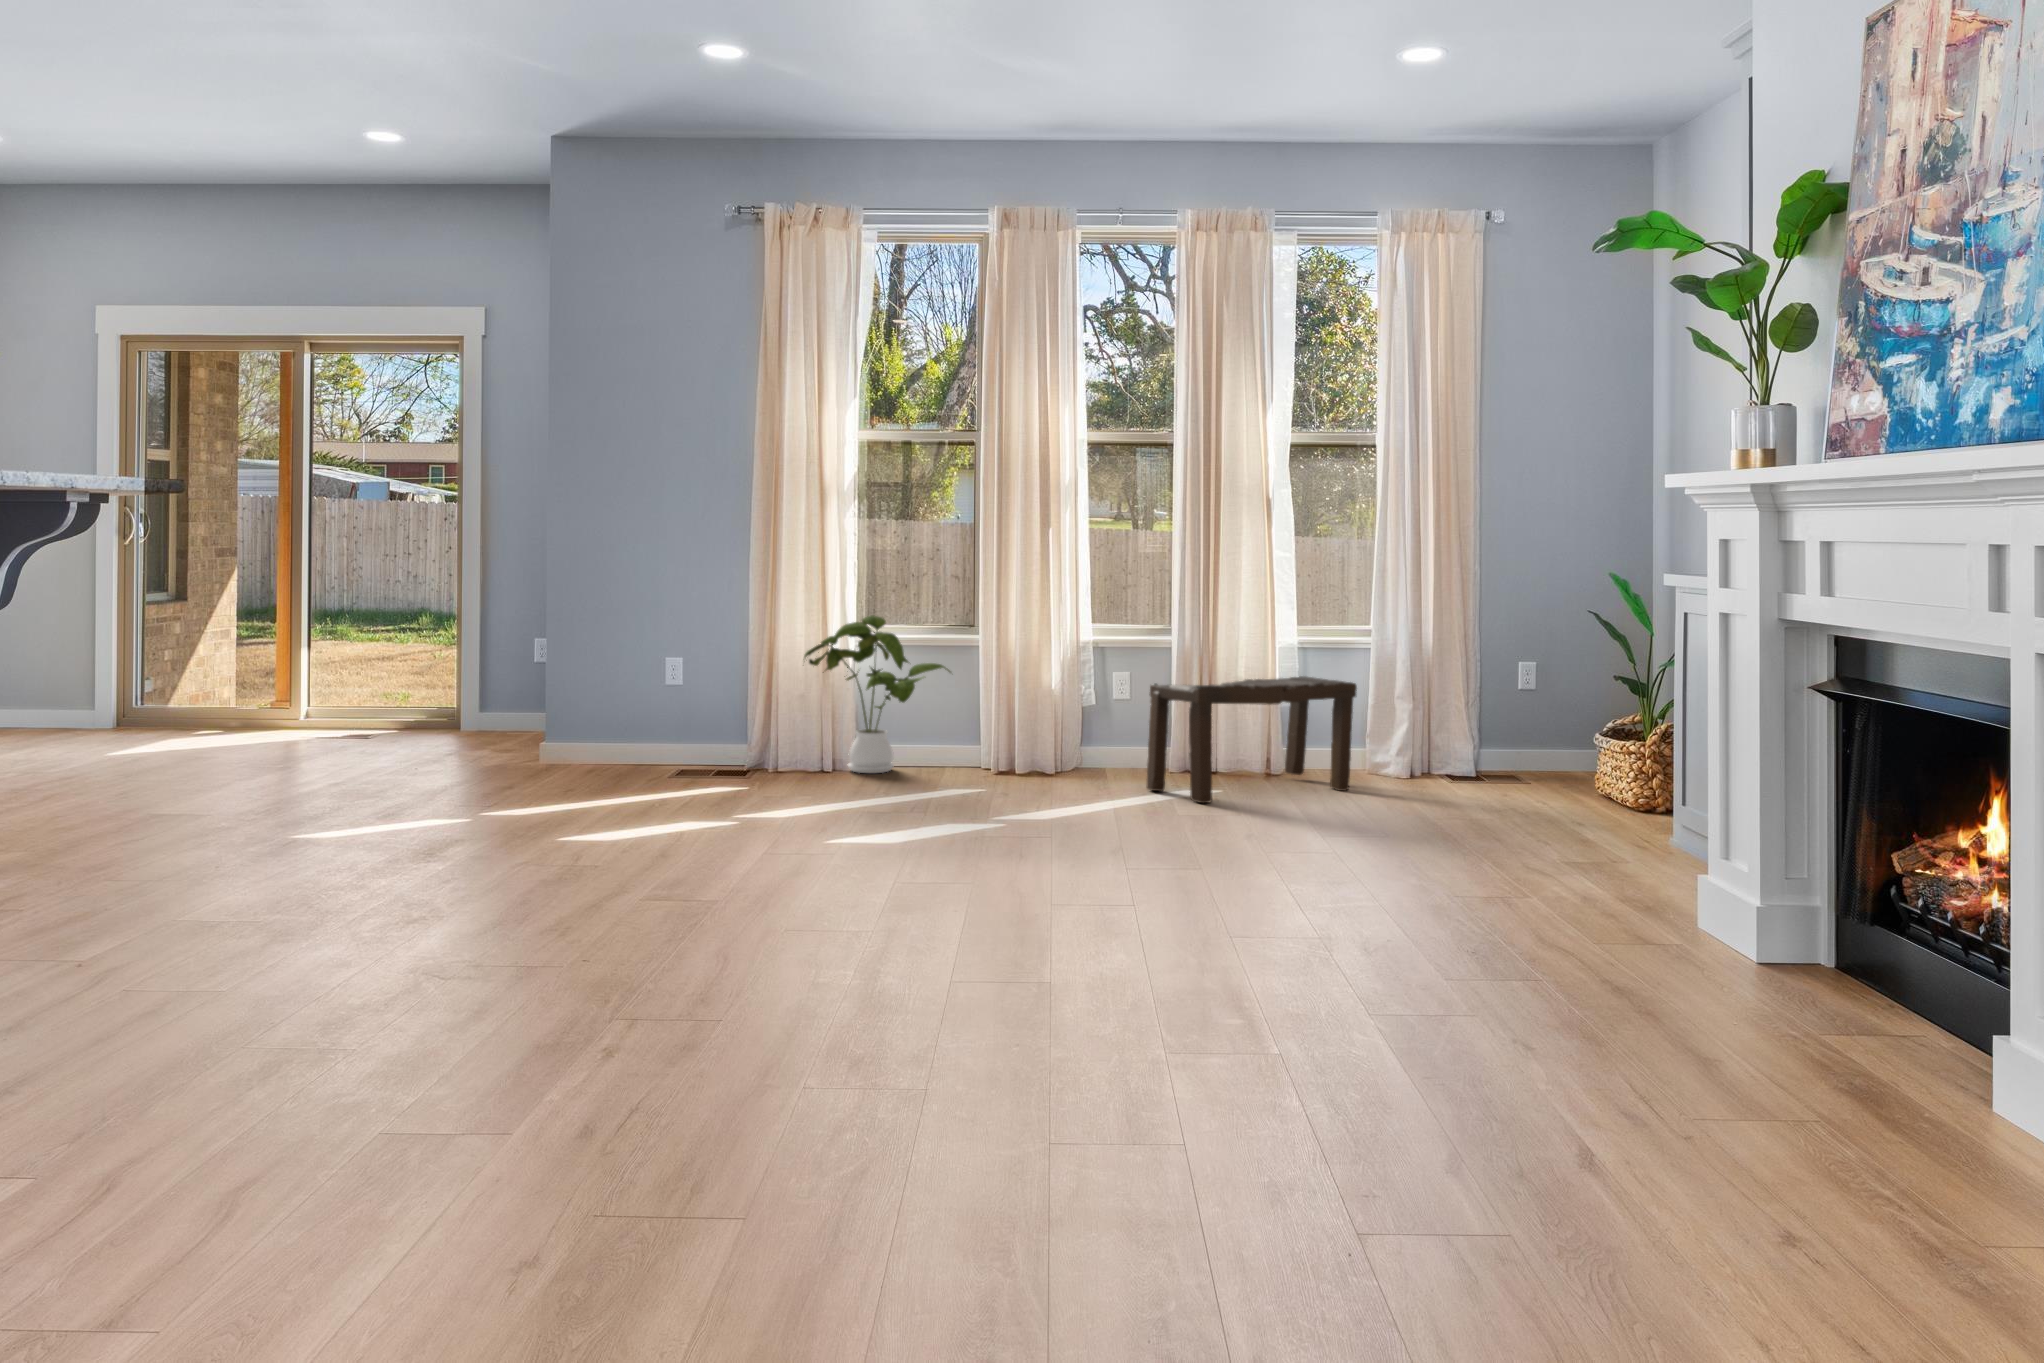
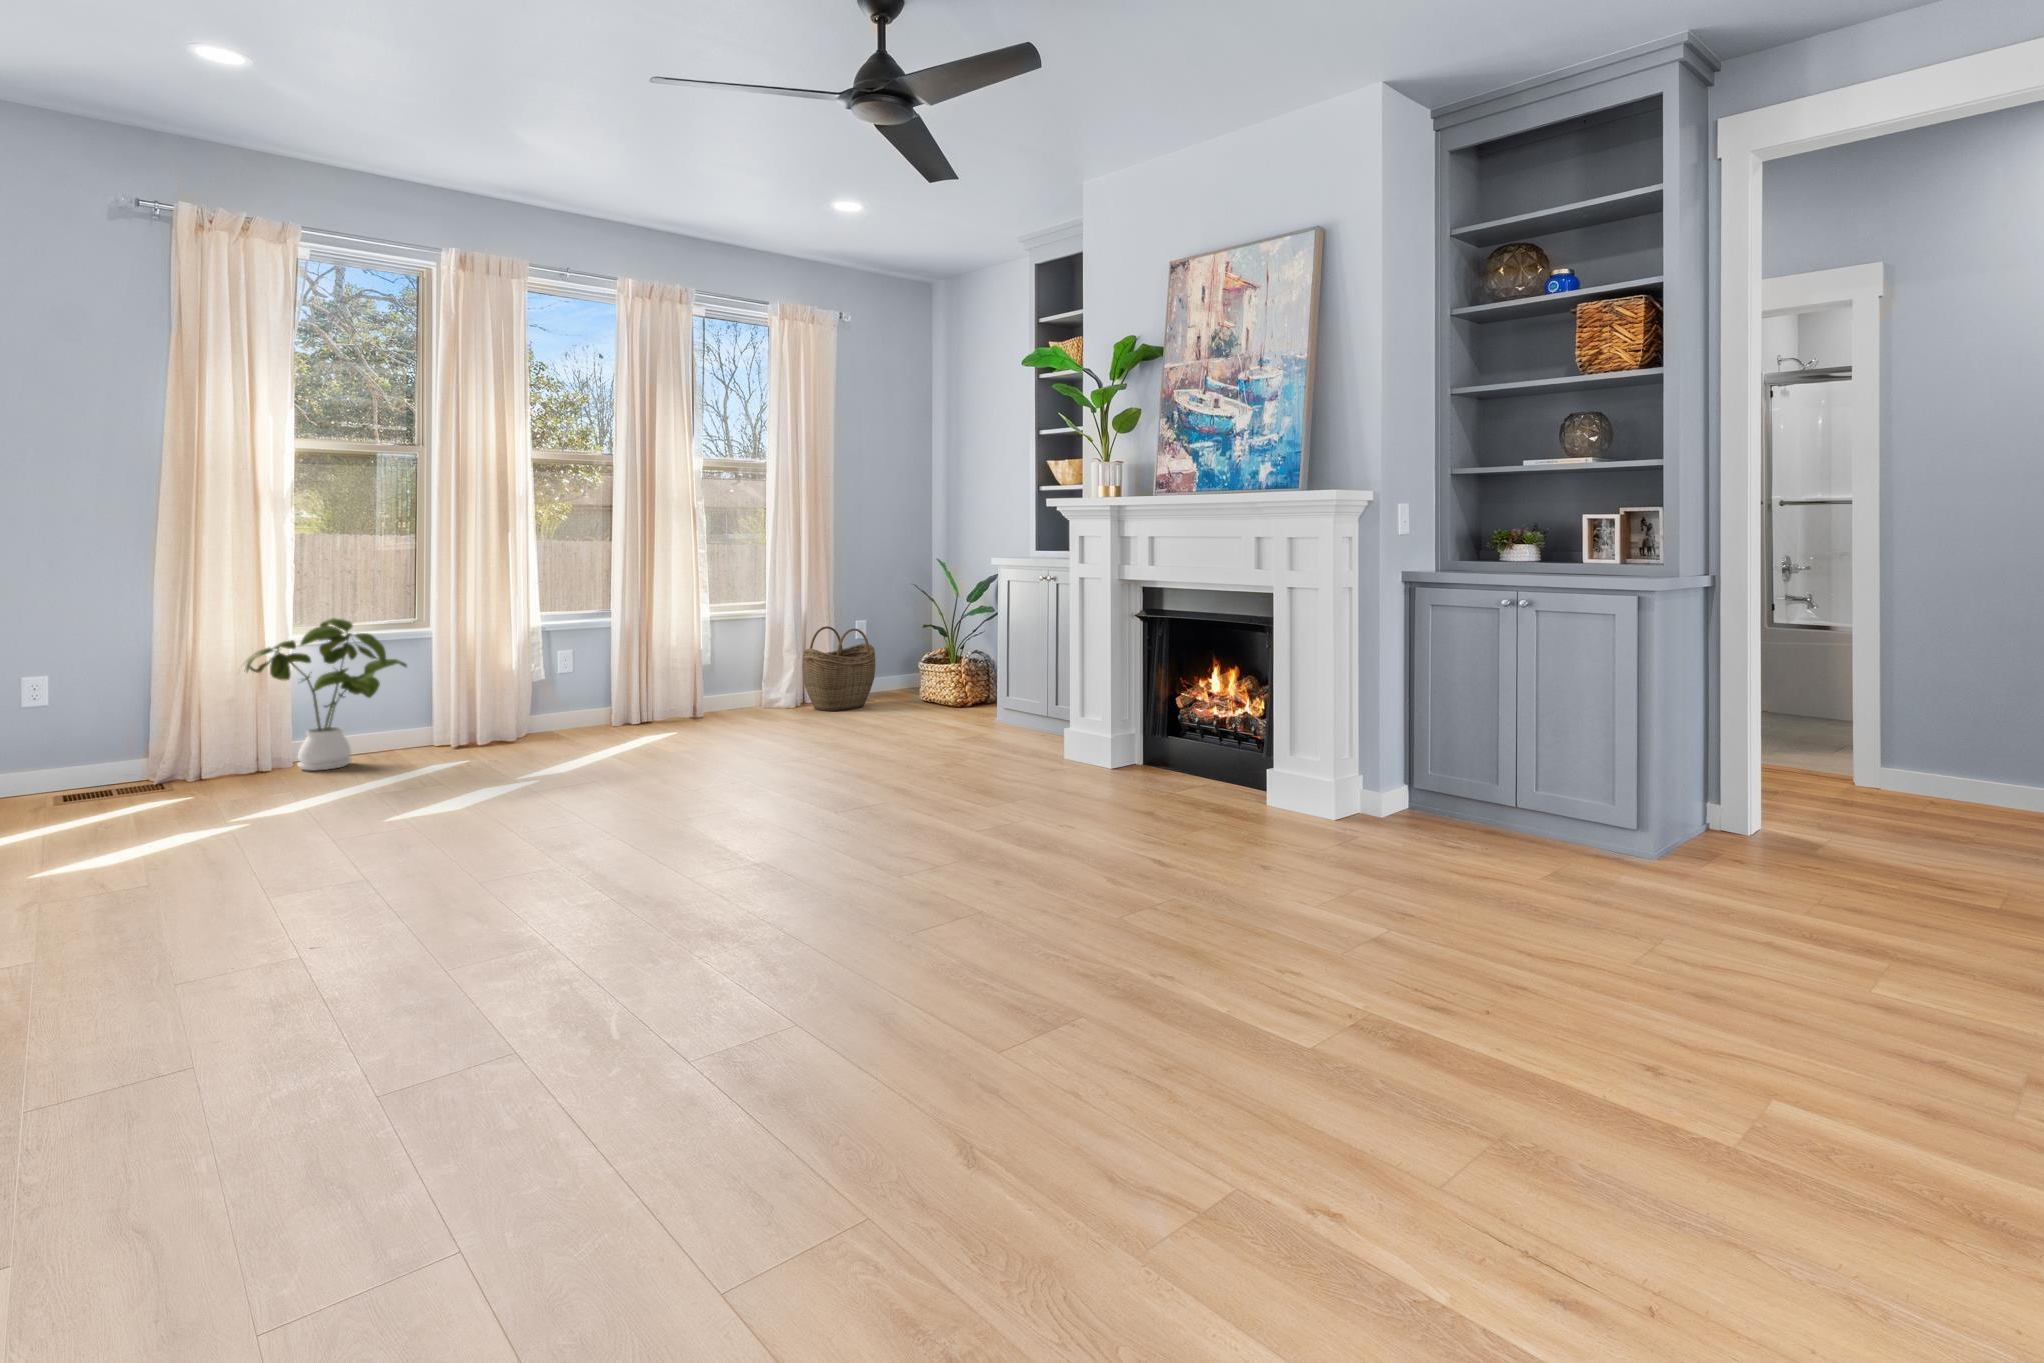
woven basket: none [1416,668,1524,791] -> present [802,626,876,711]
bench: present [1147,676,1357,803] -> none [621,641,774,744]

